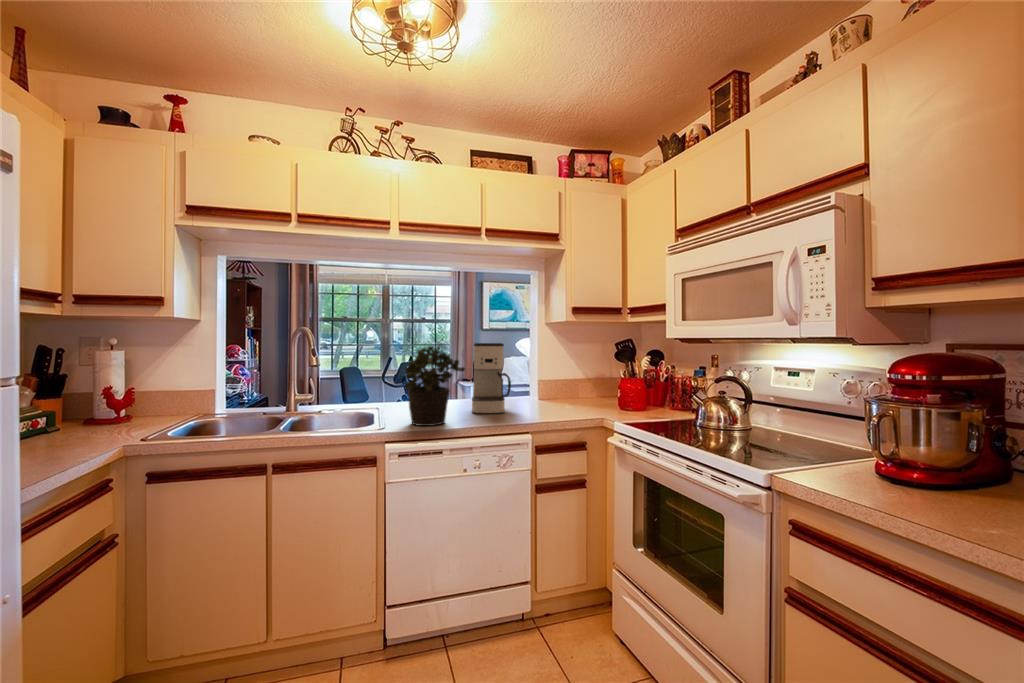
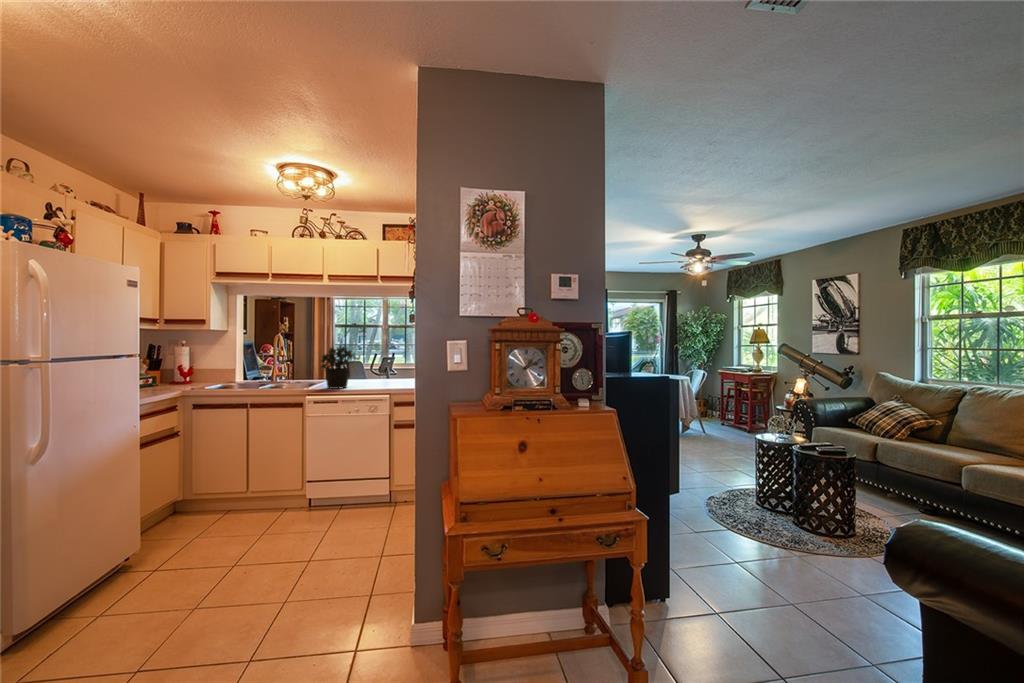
coffee maker: present [472,343,511,414] -> none [373,344,398,385]

